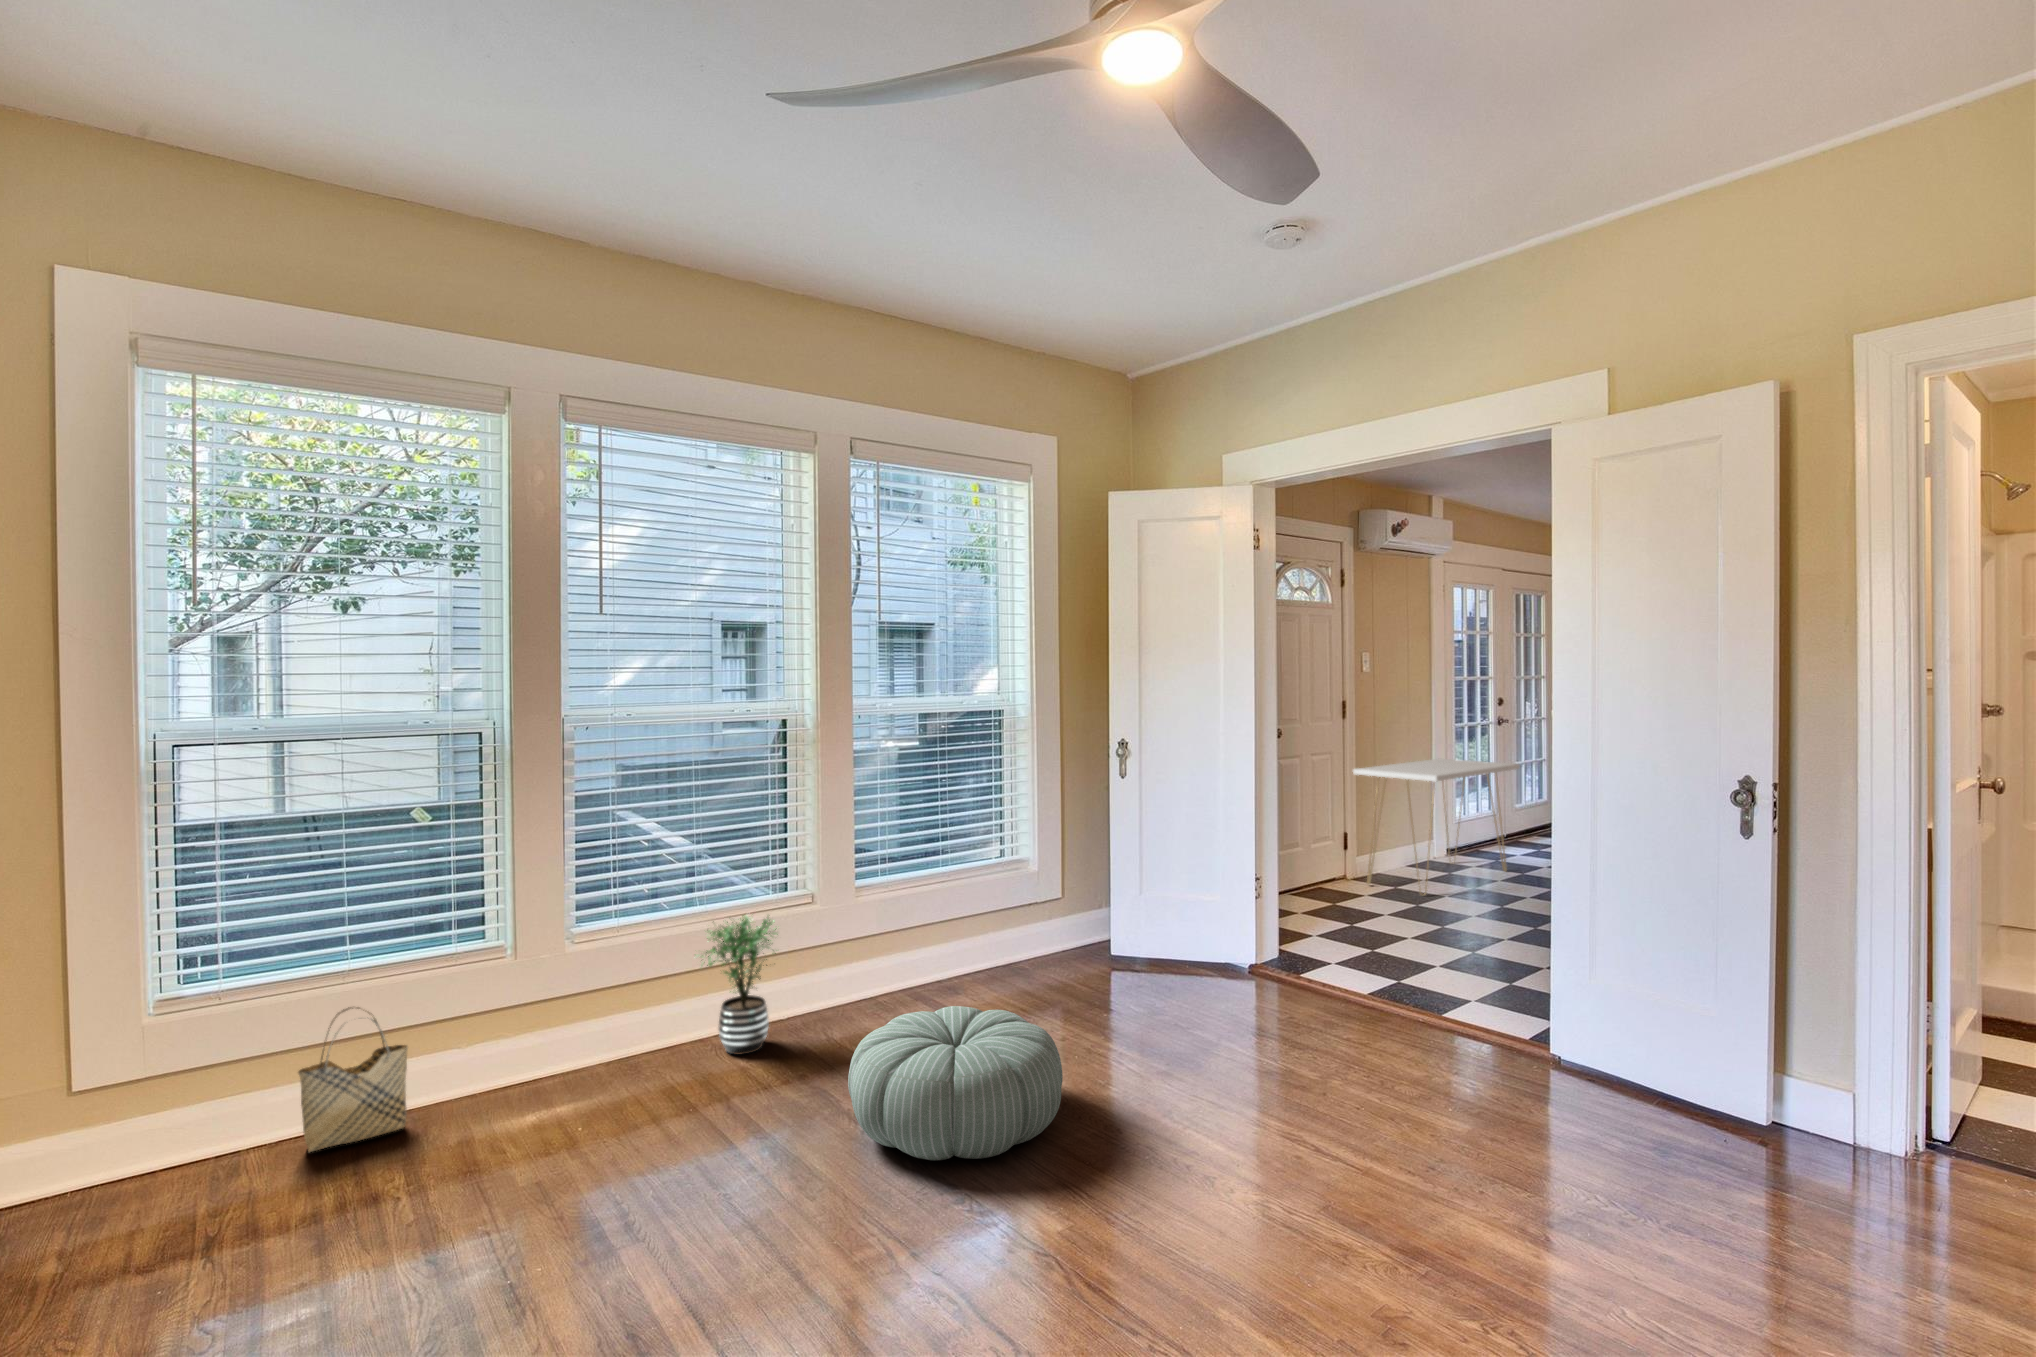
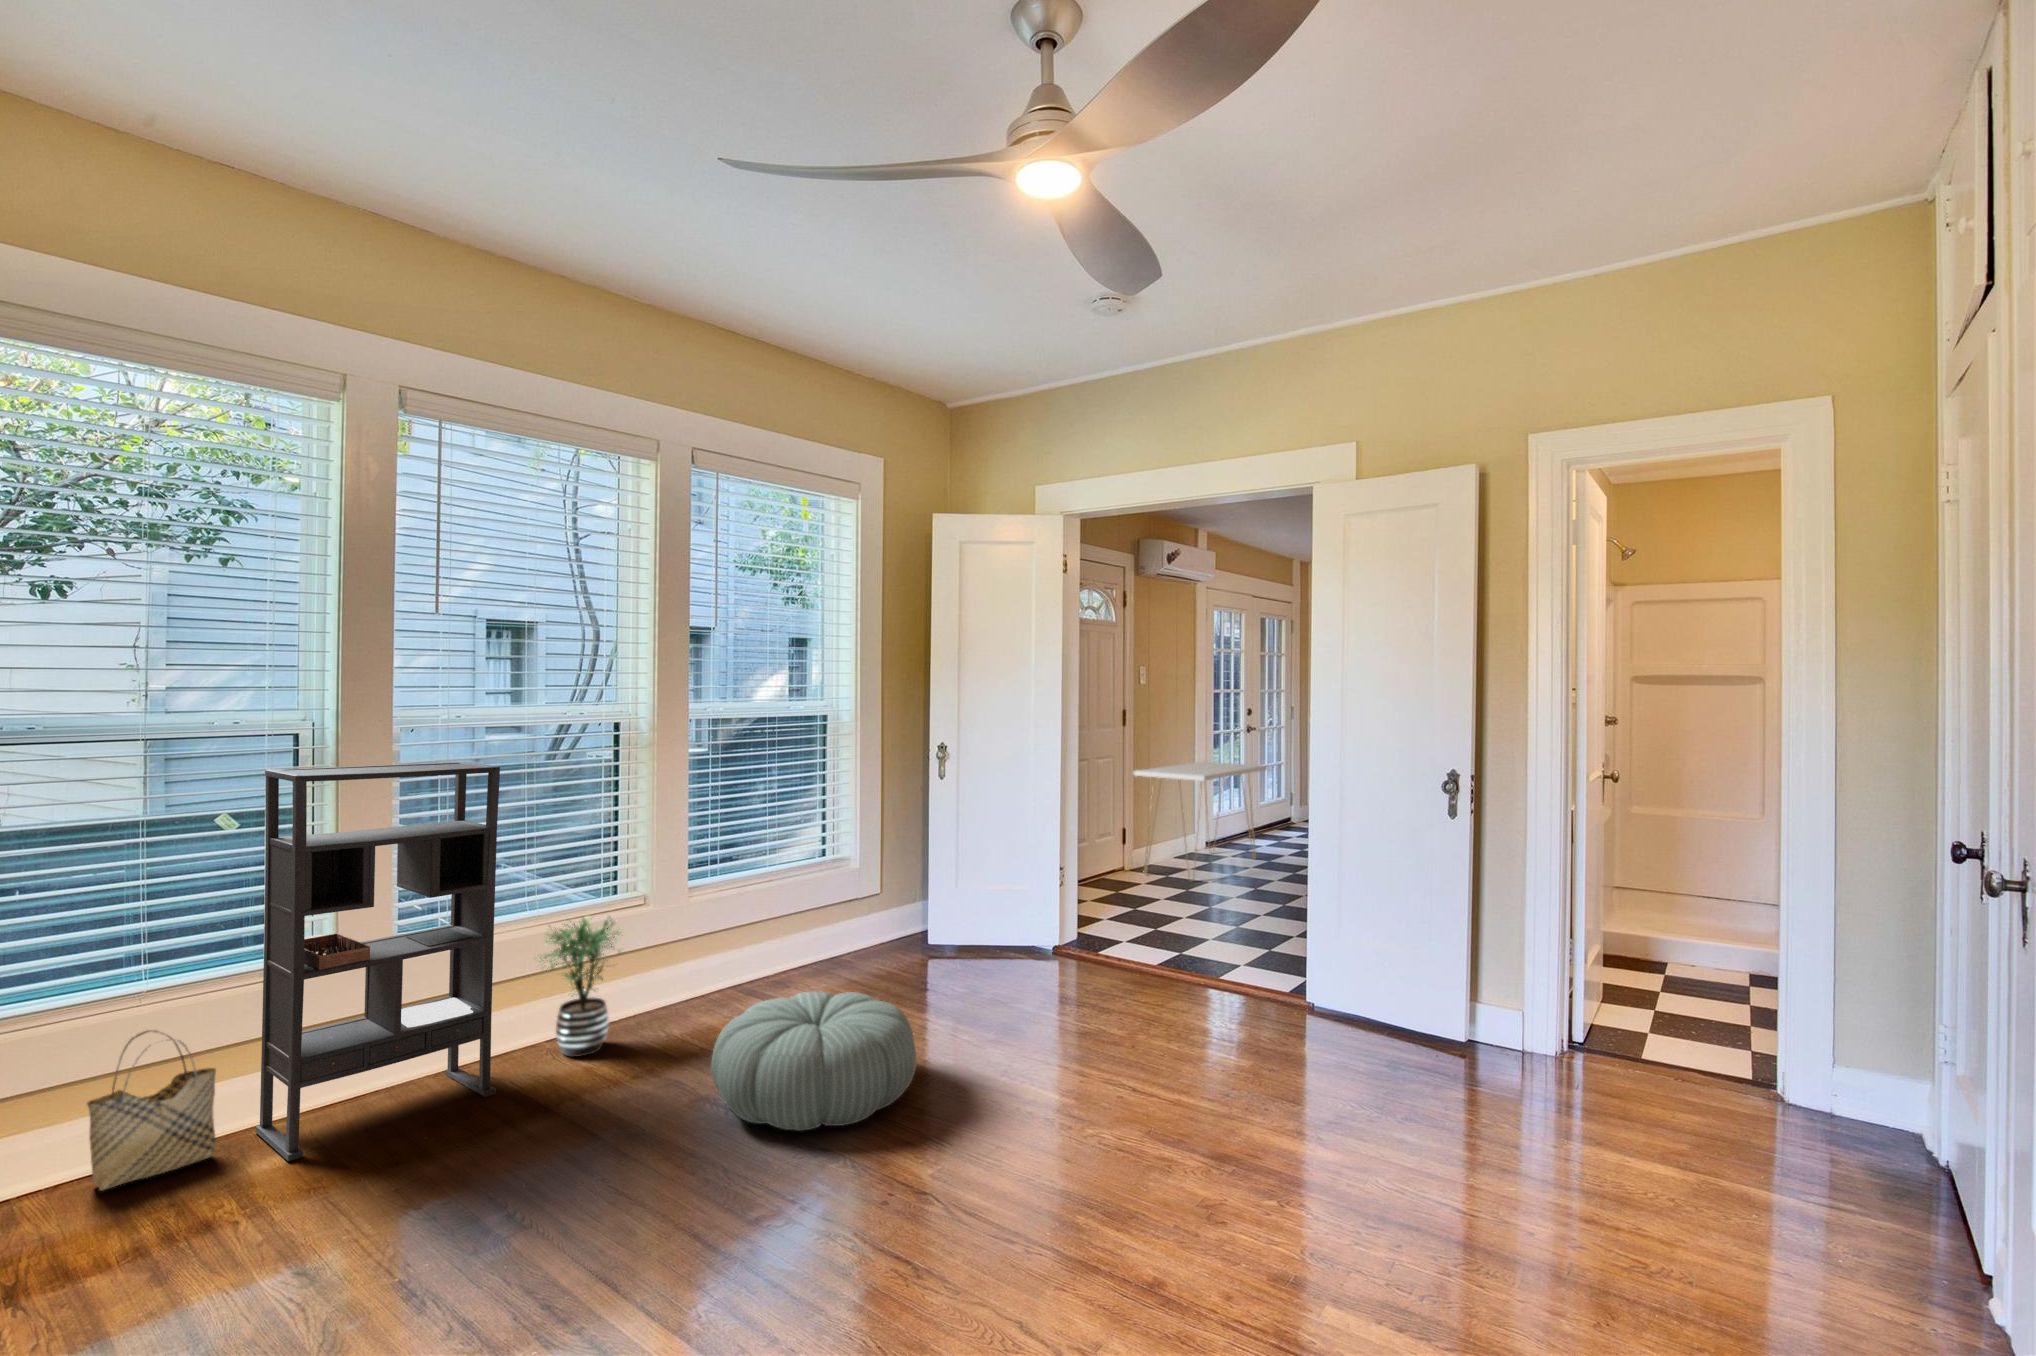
bookshelf: none [445,759,655,1140] -> present [255,762,500,1161]

